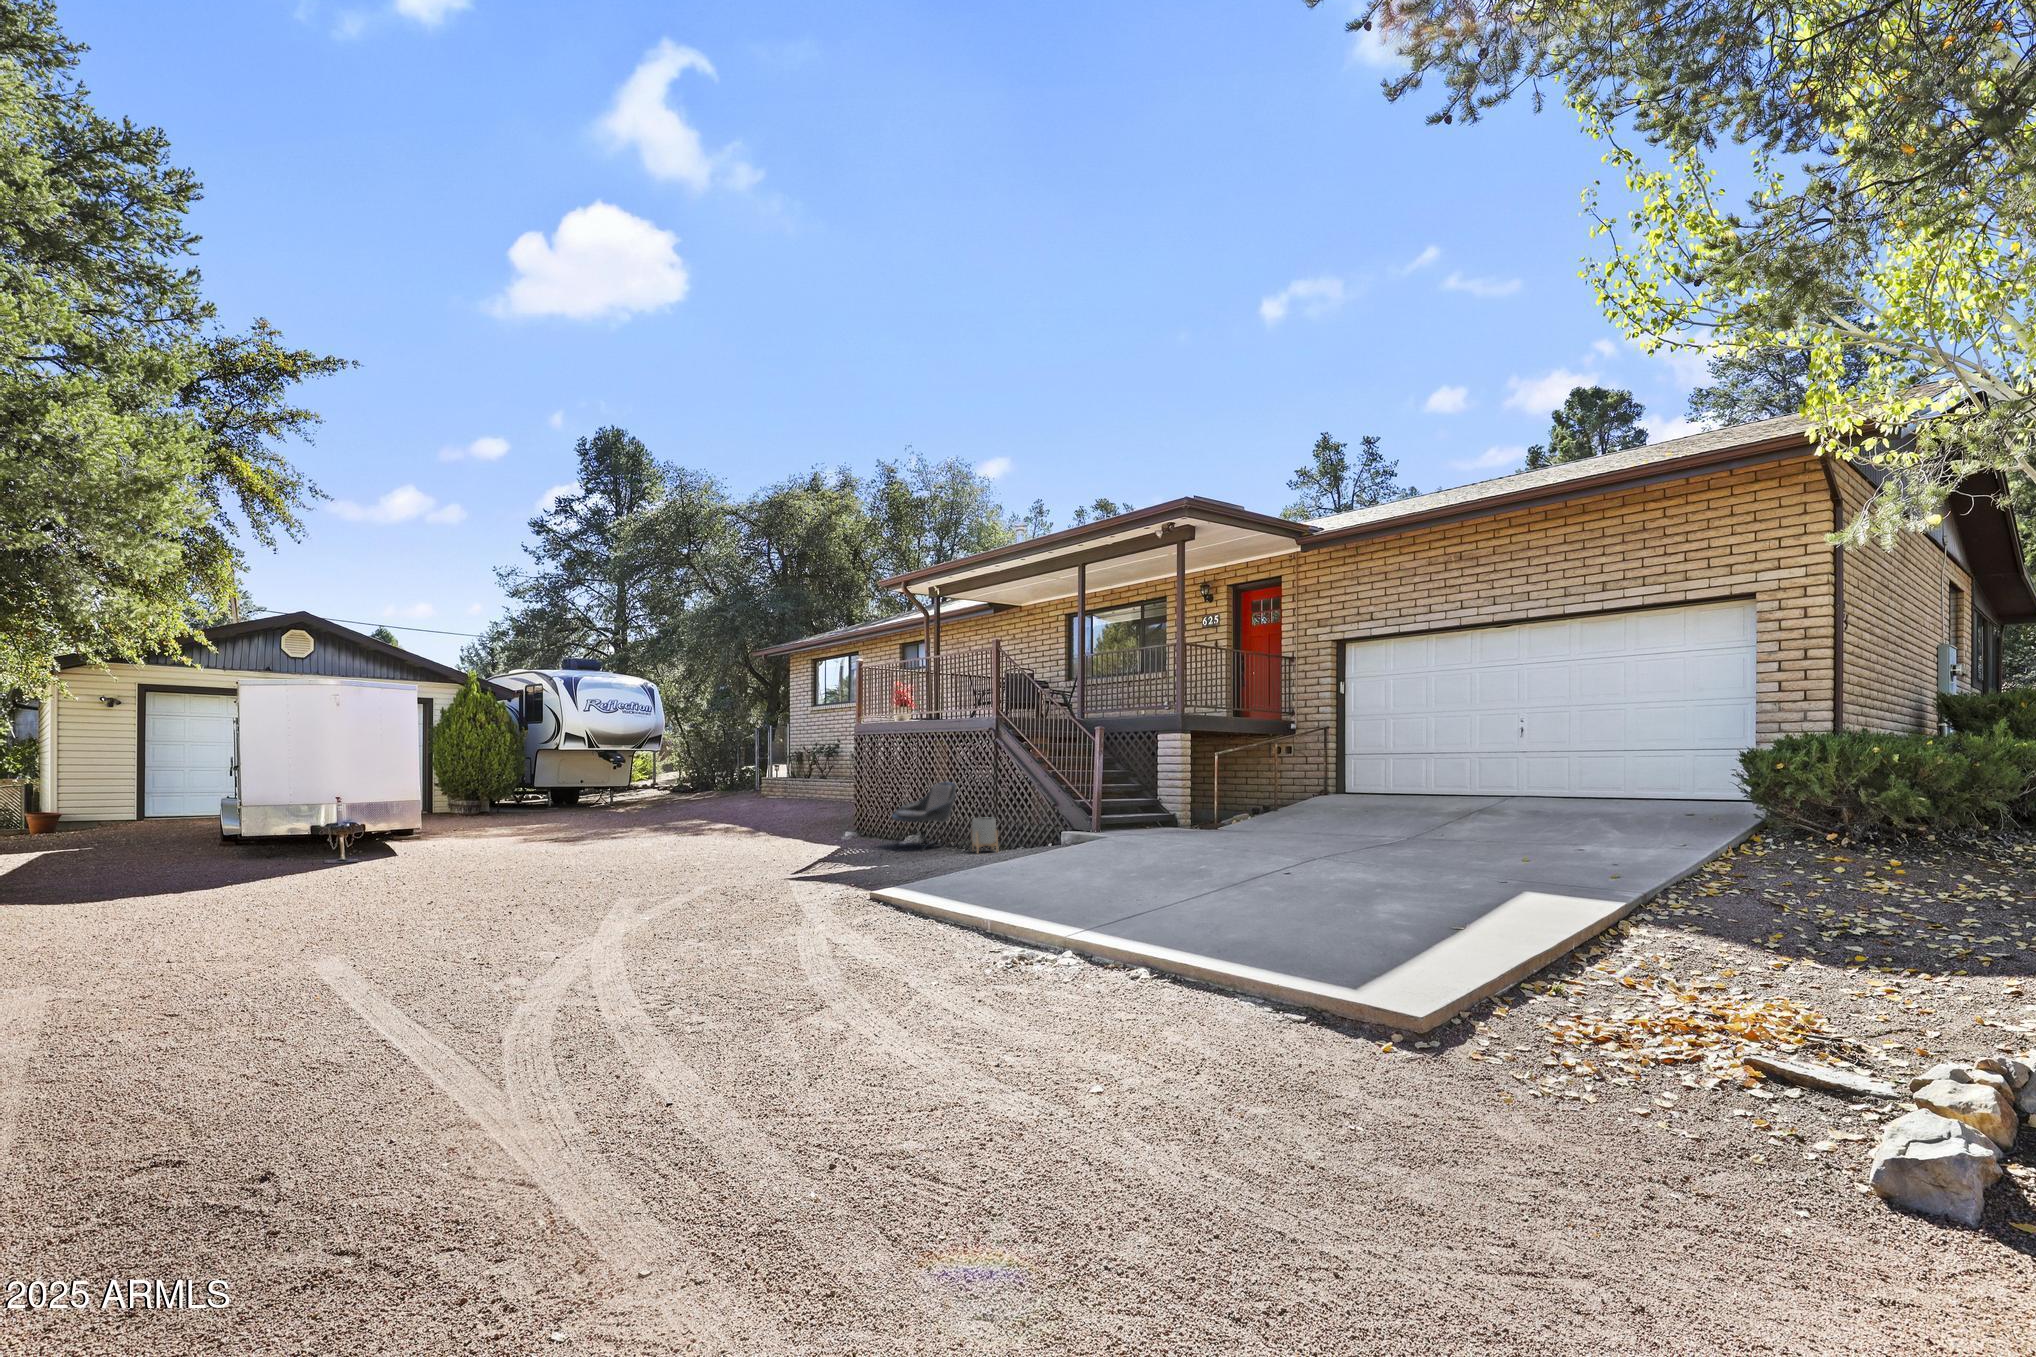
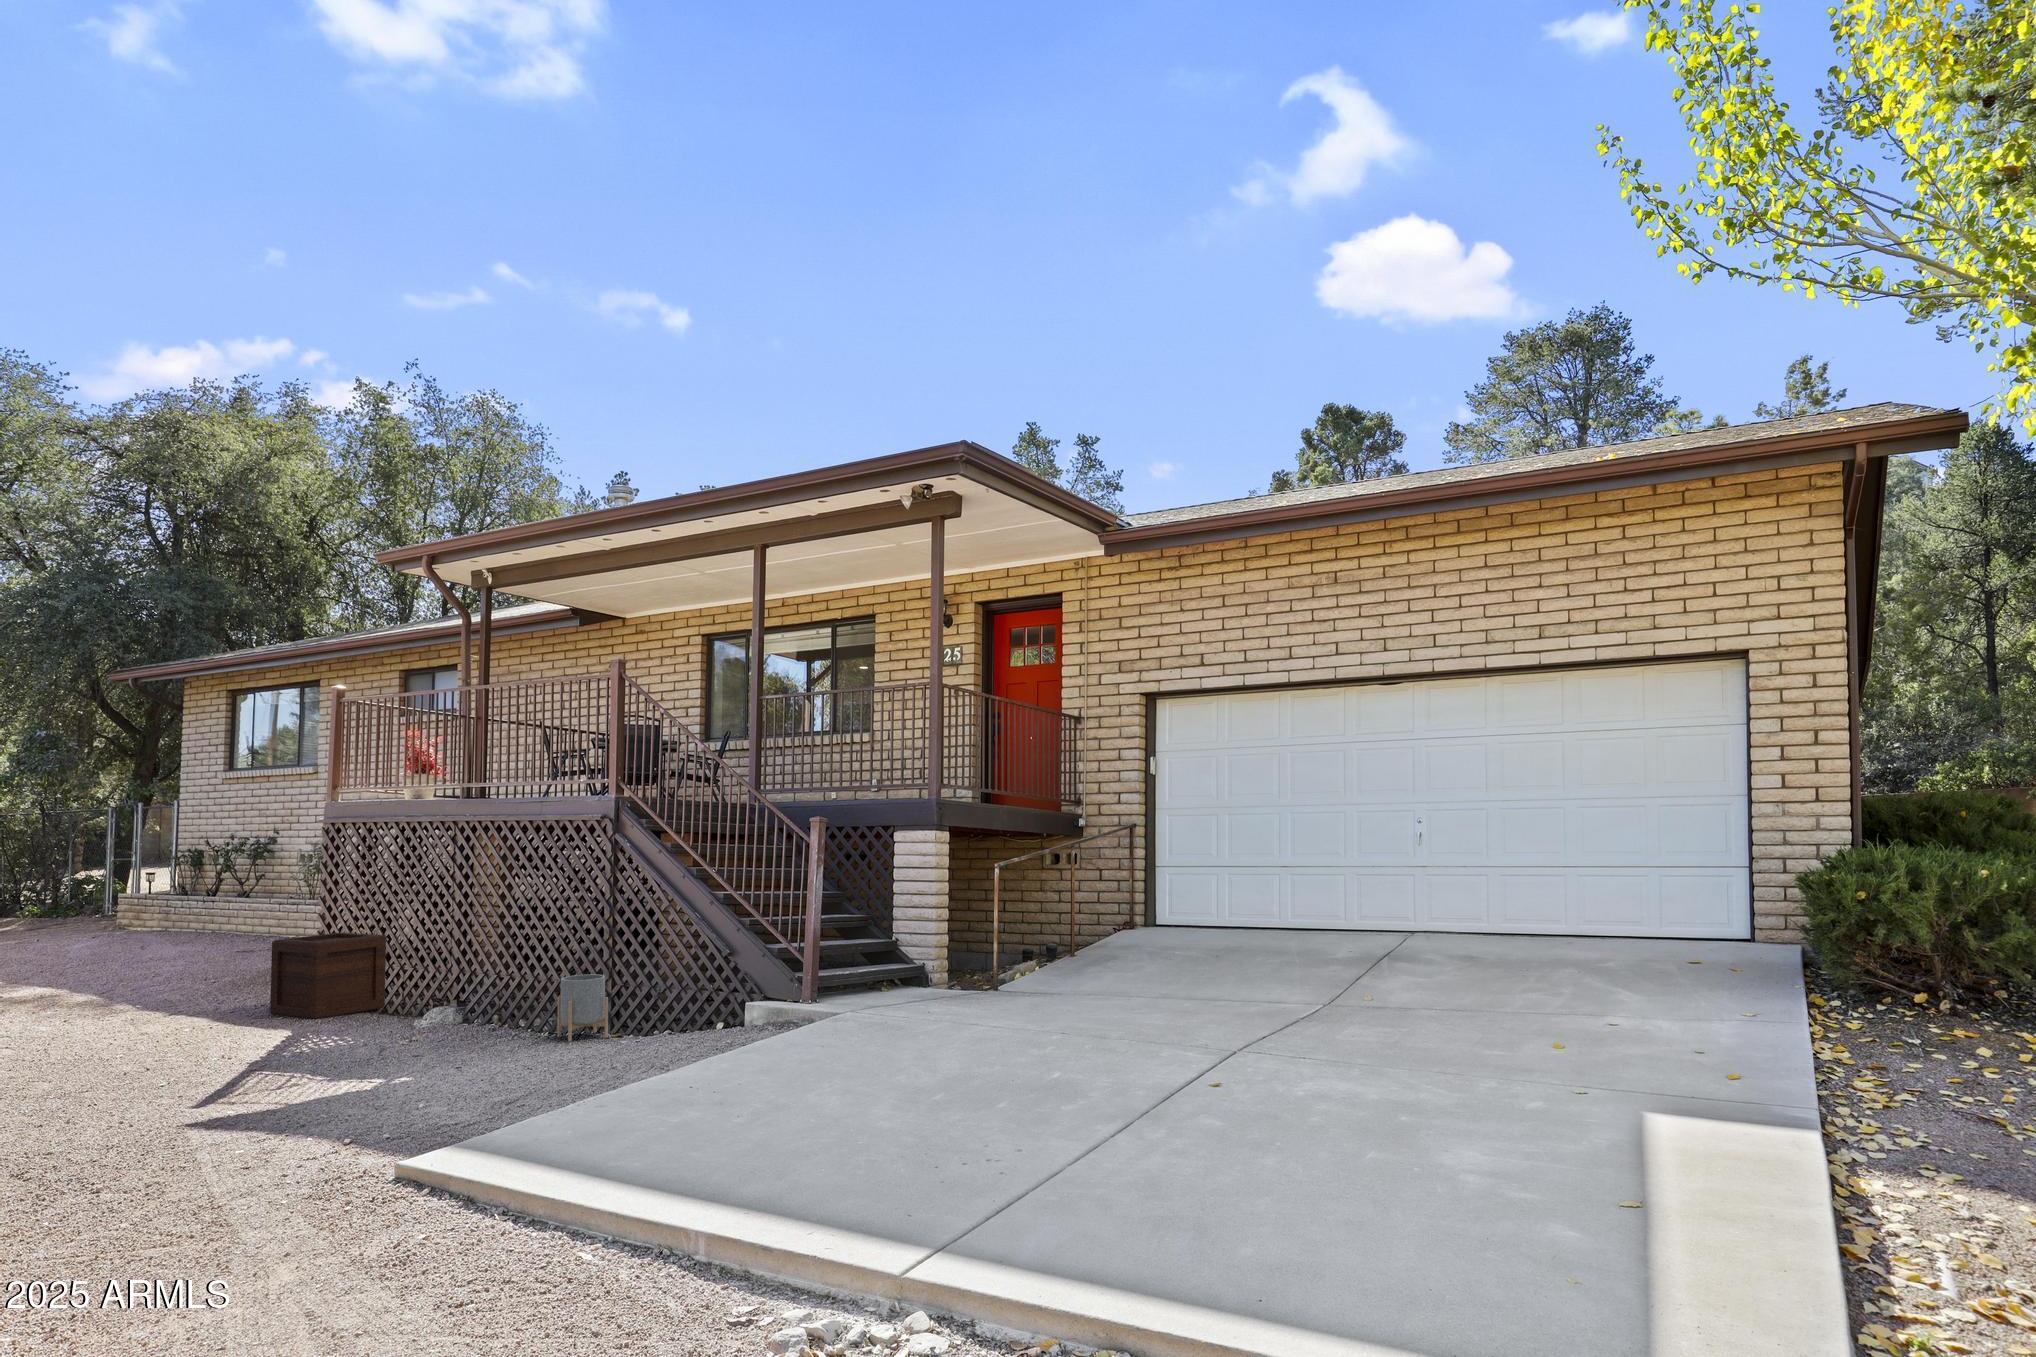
lounge chair: present [892,782,956,850] -> none [398,910,532,1040]
wooden crate: none [833,795,890,841] -> present [270,932,386,1019]

